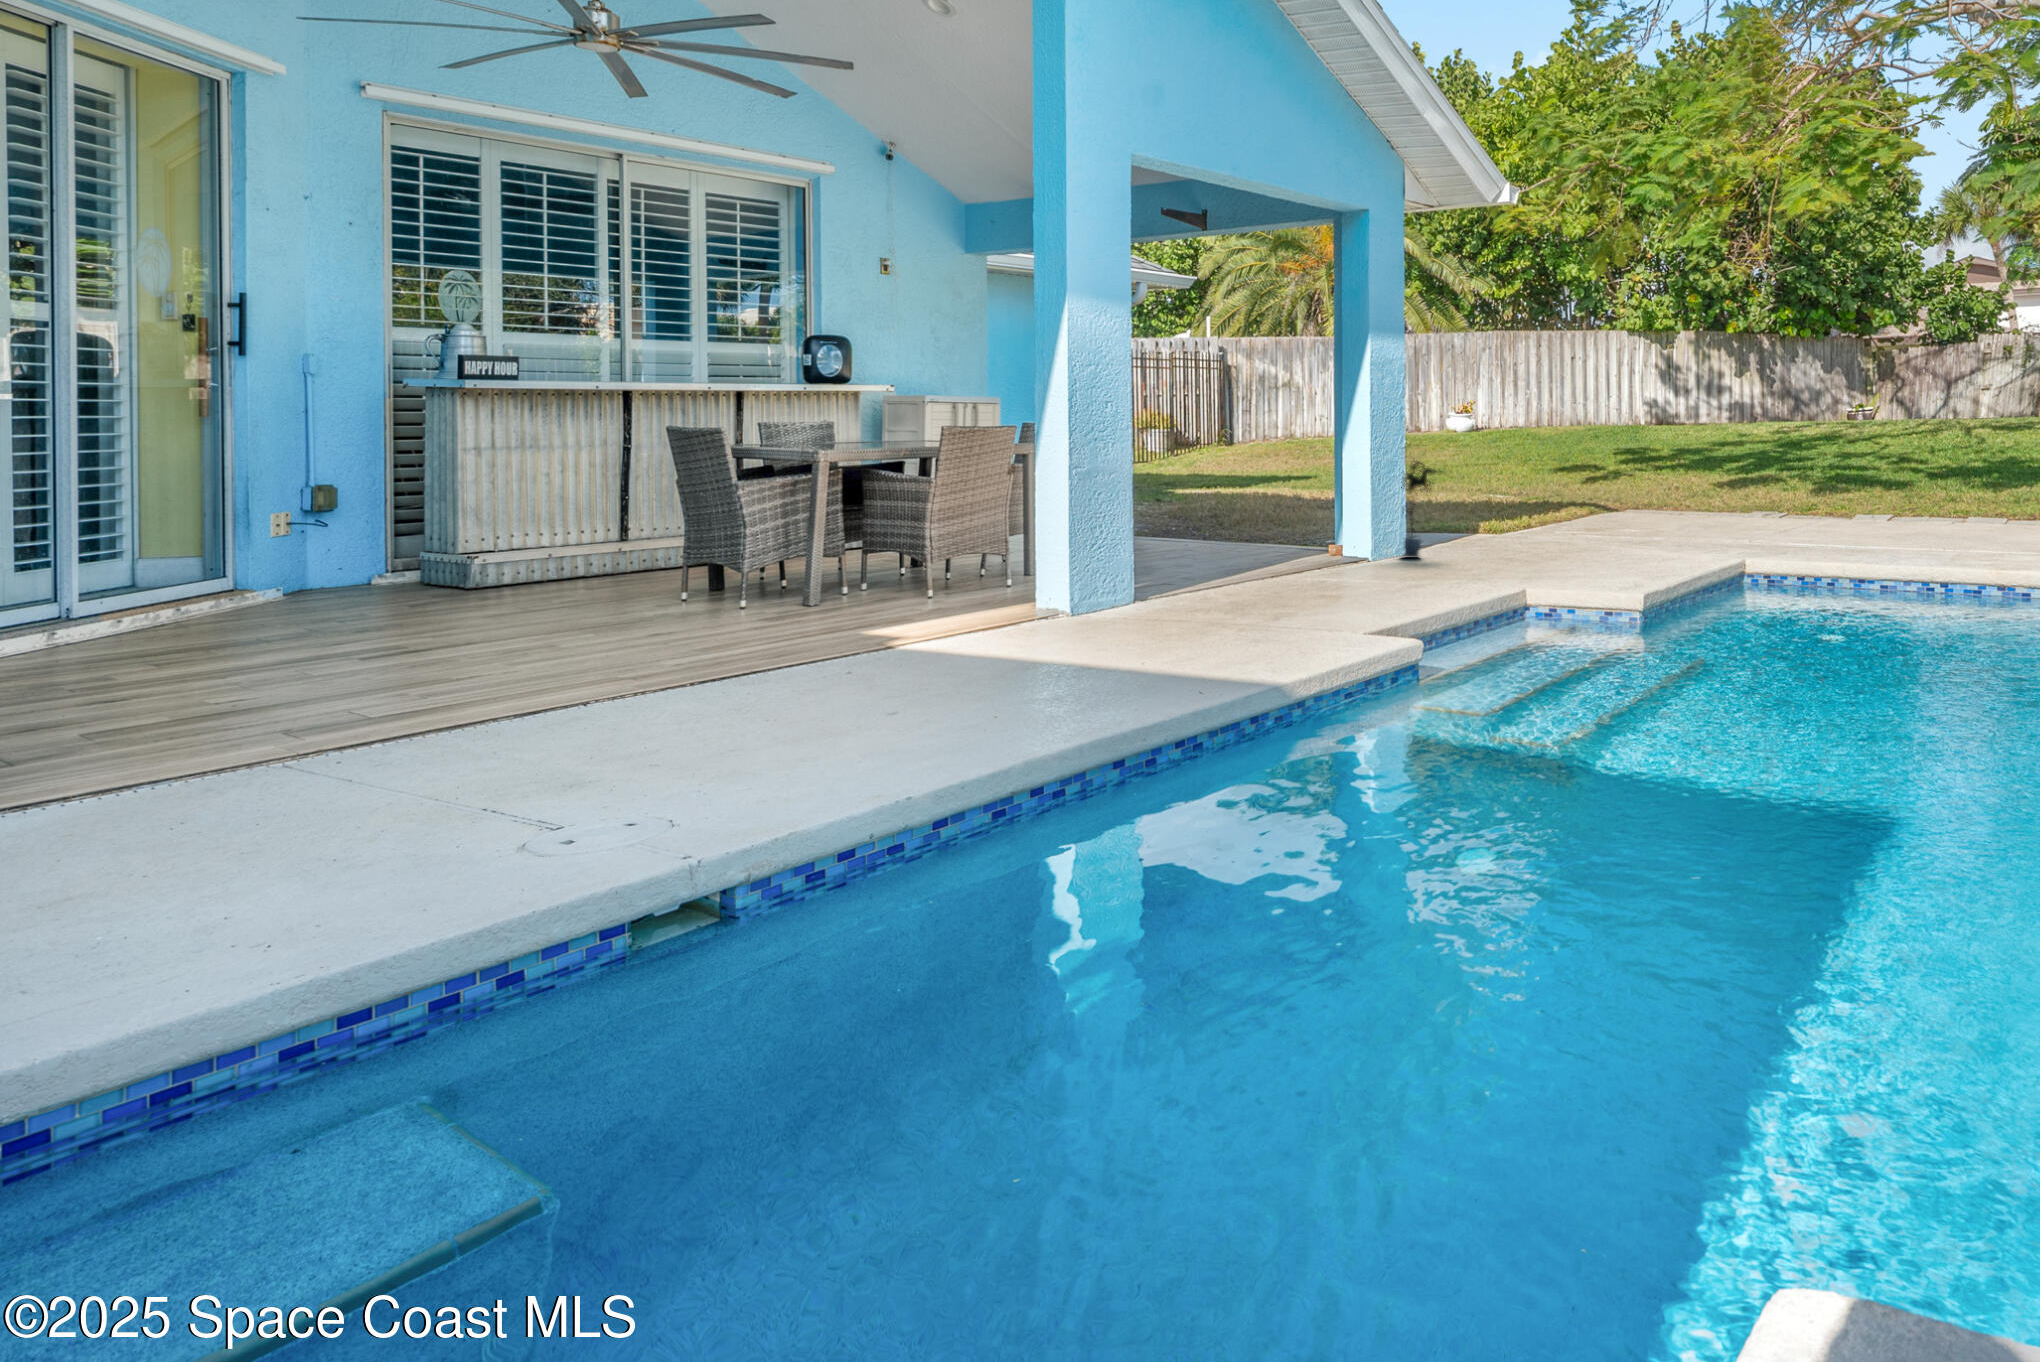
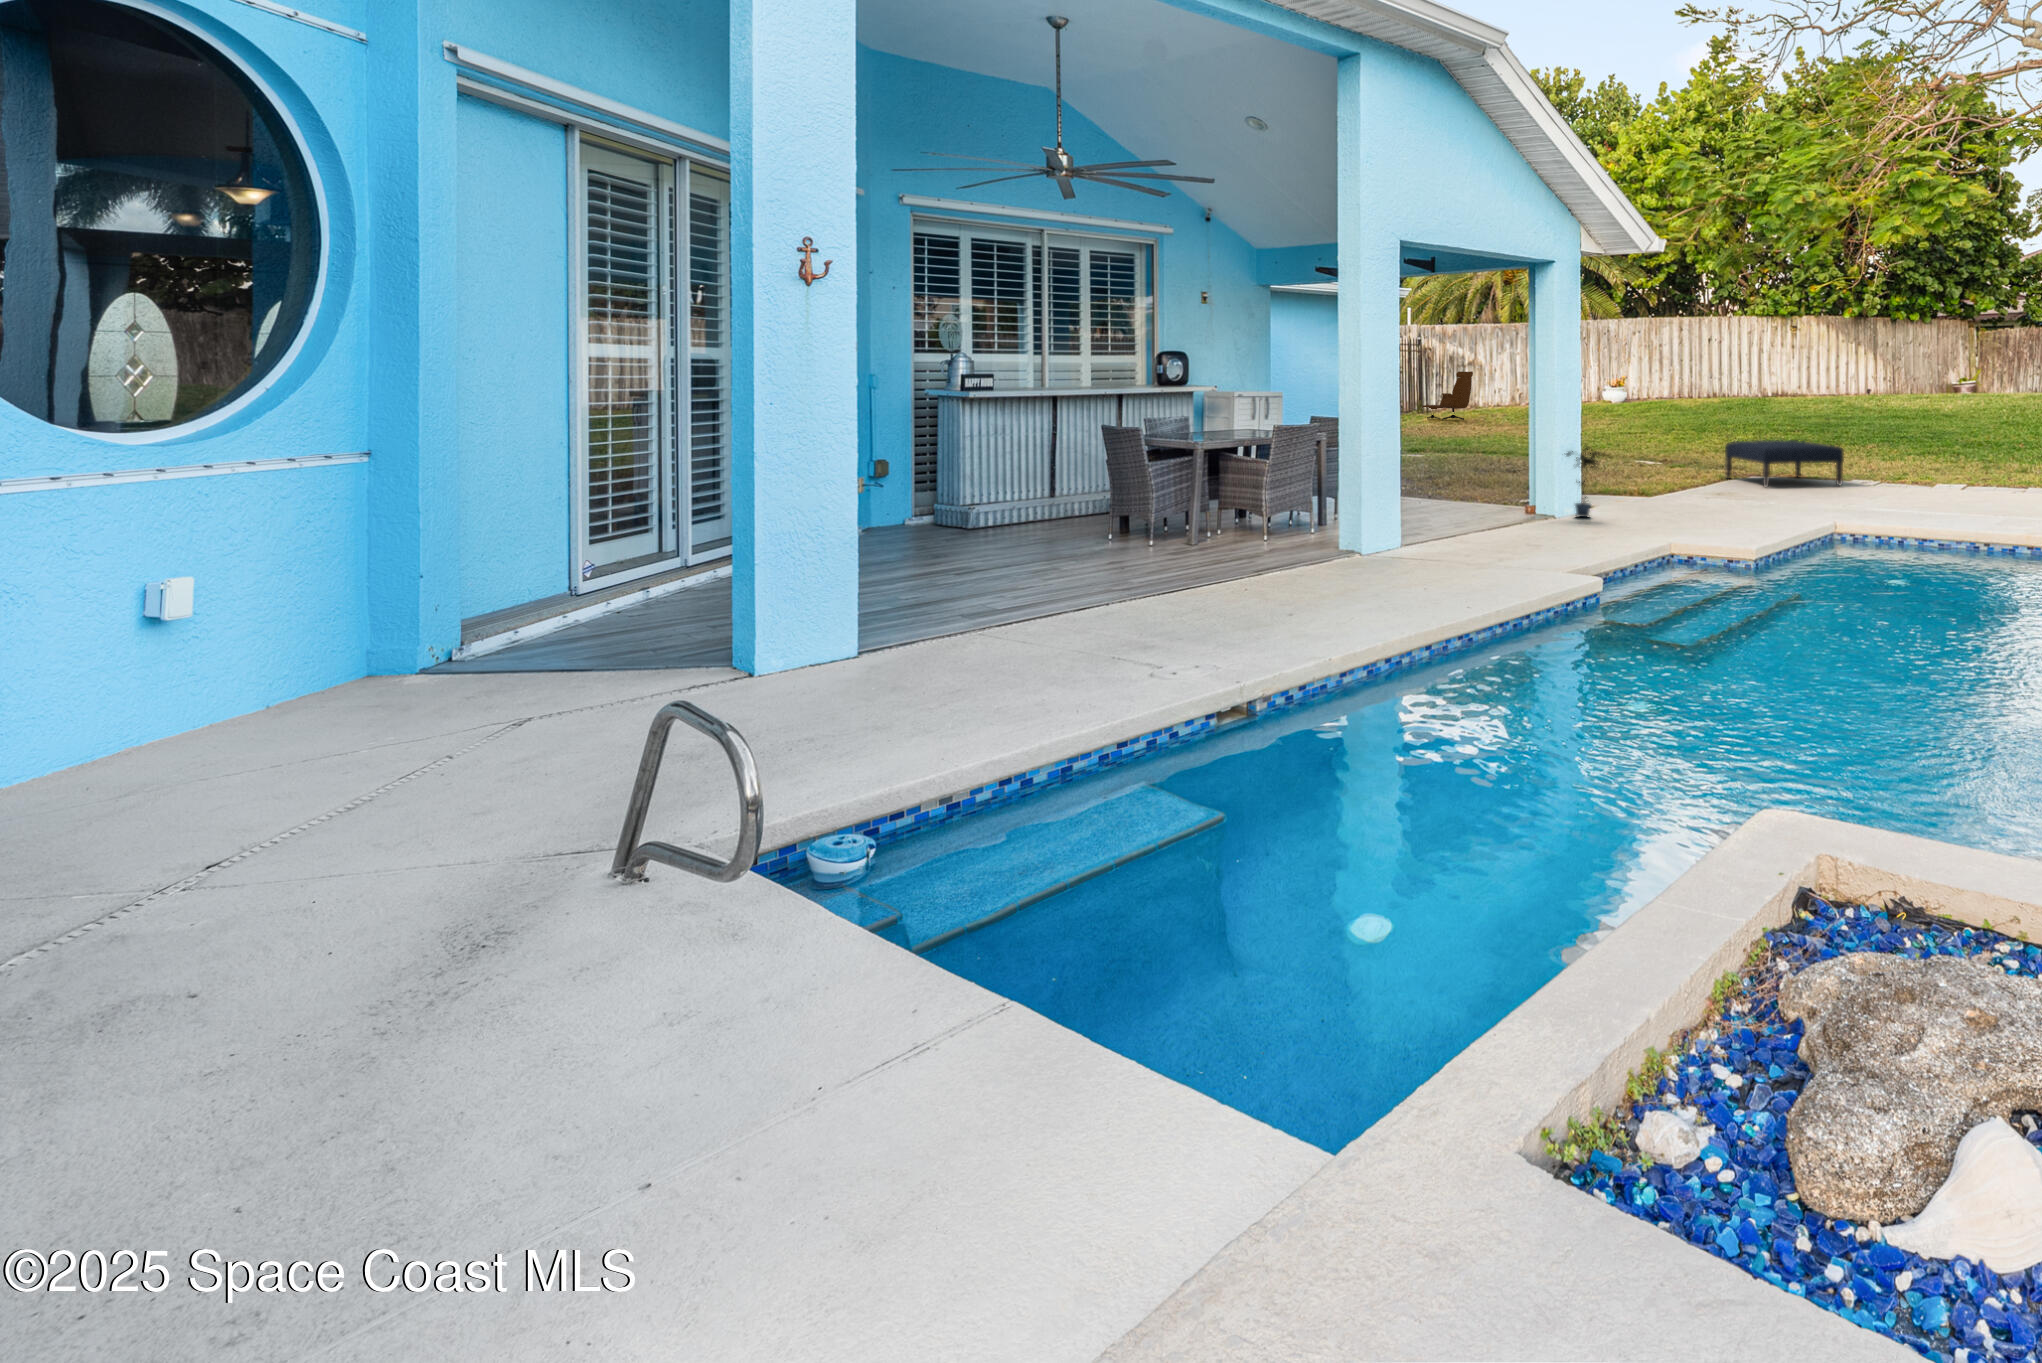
lounge chair: none [1227,399,1289,458] -> present [1422,371,1473,421]
ottoman: none [1593,465,1740,522] -> present [1725,440,1844,487]

